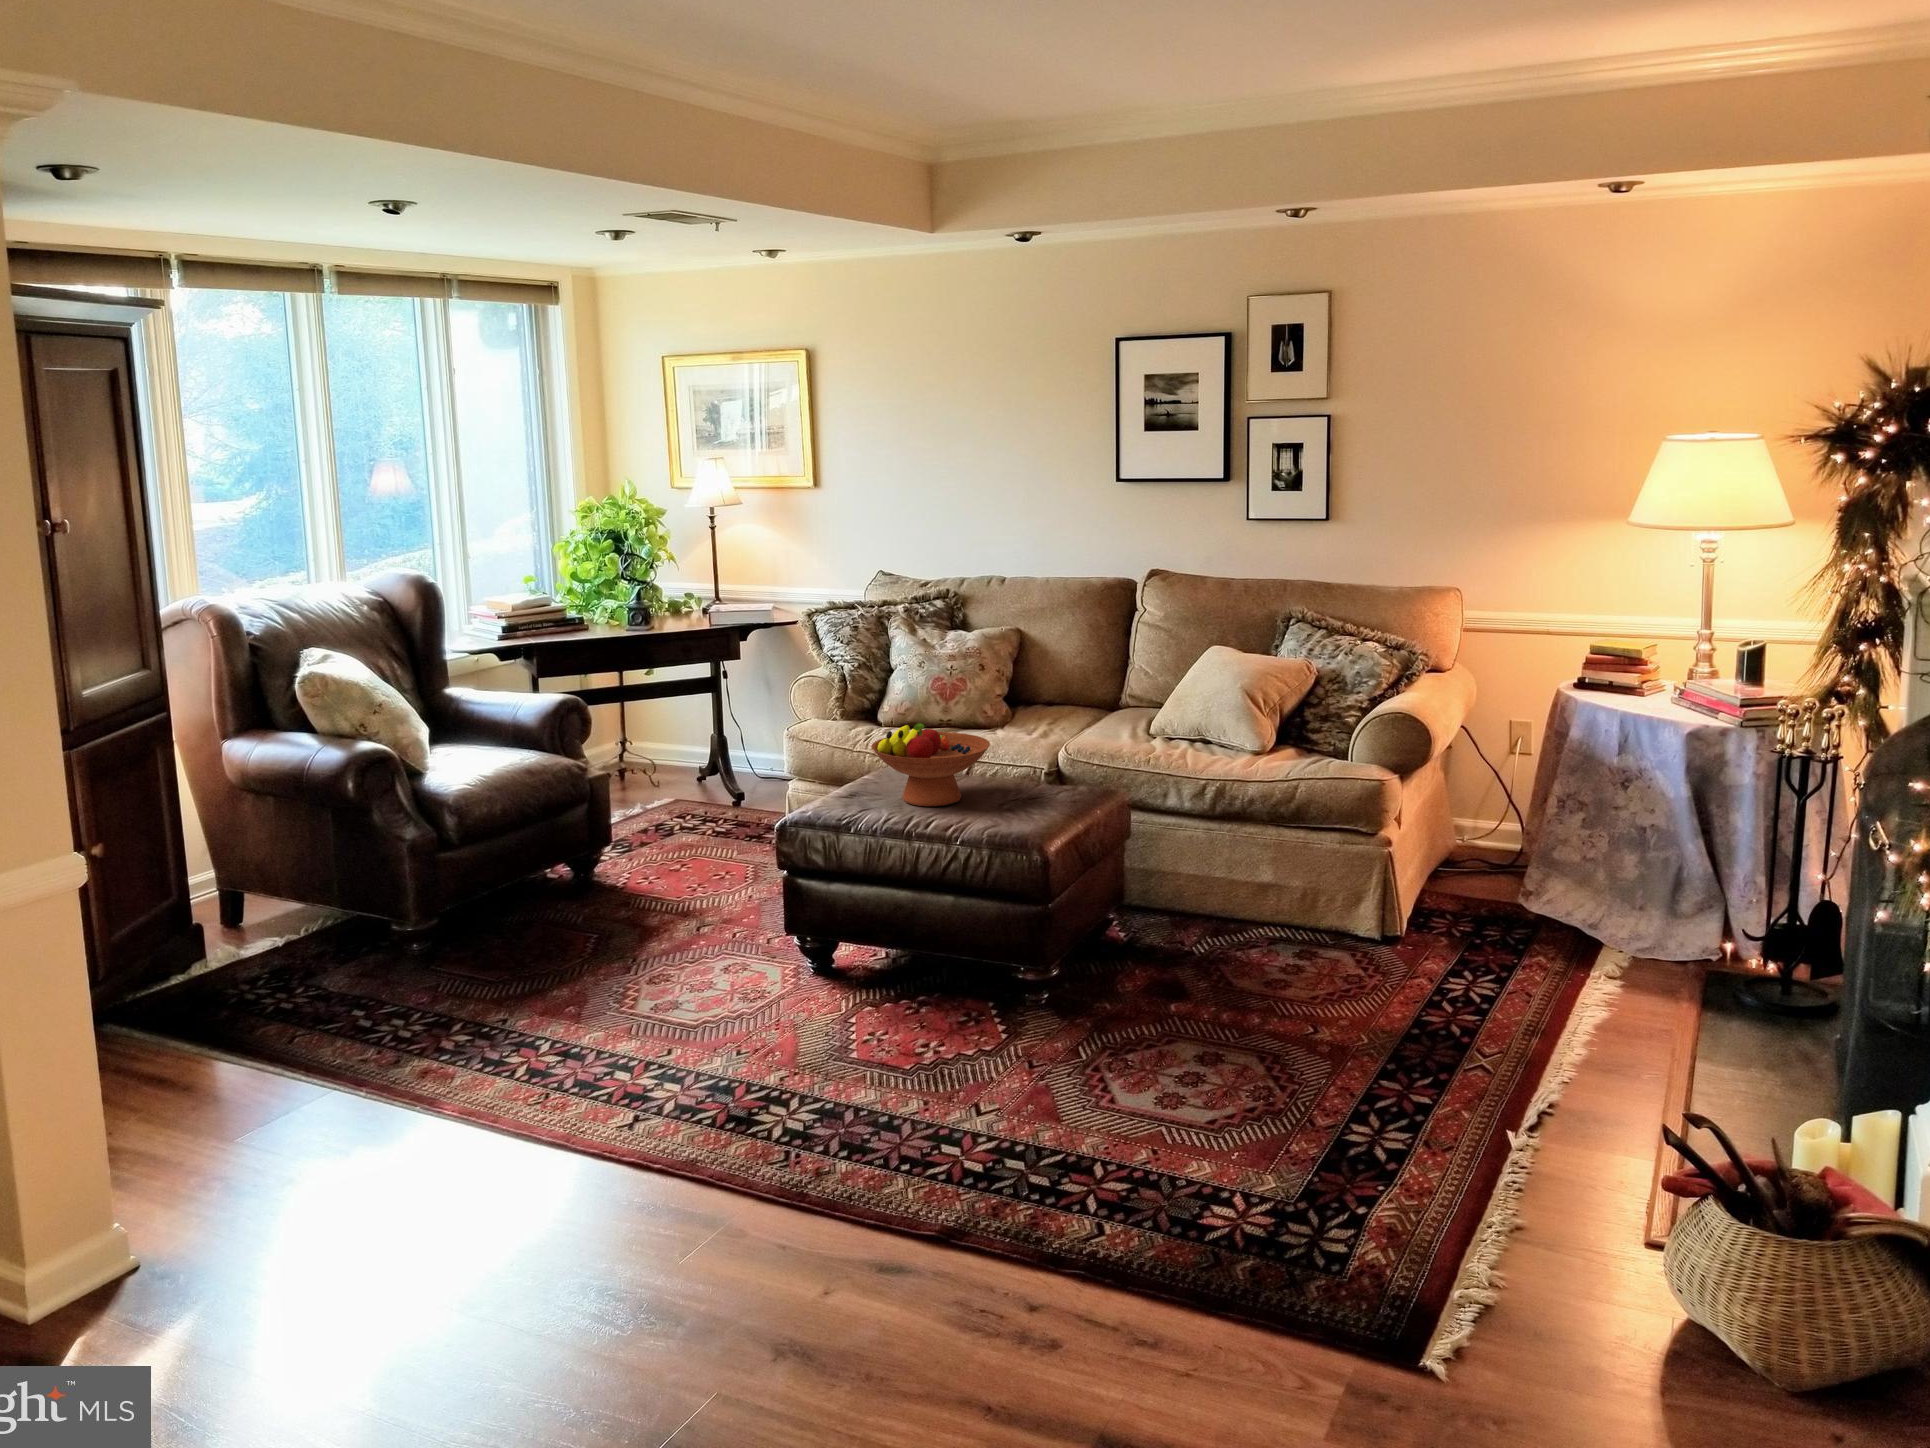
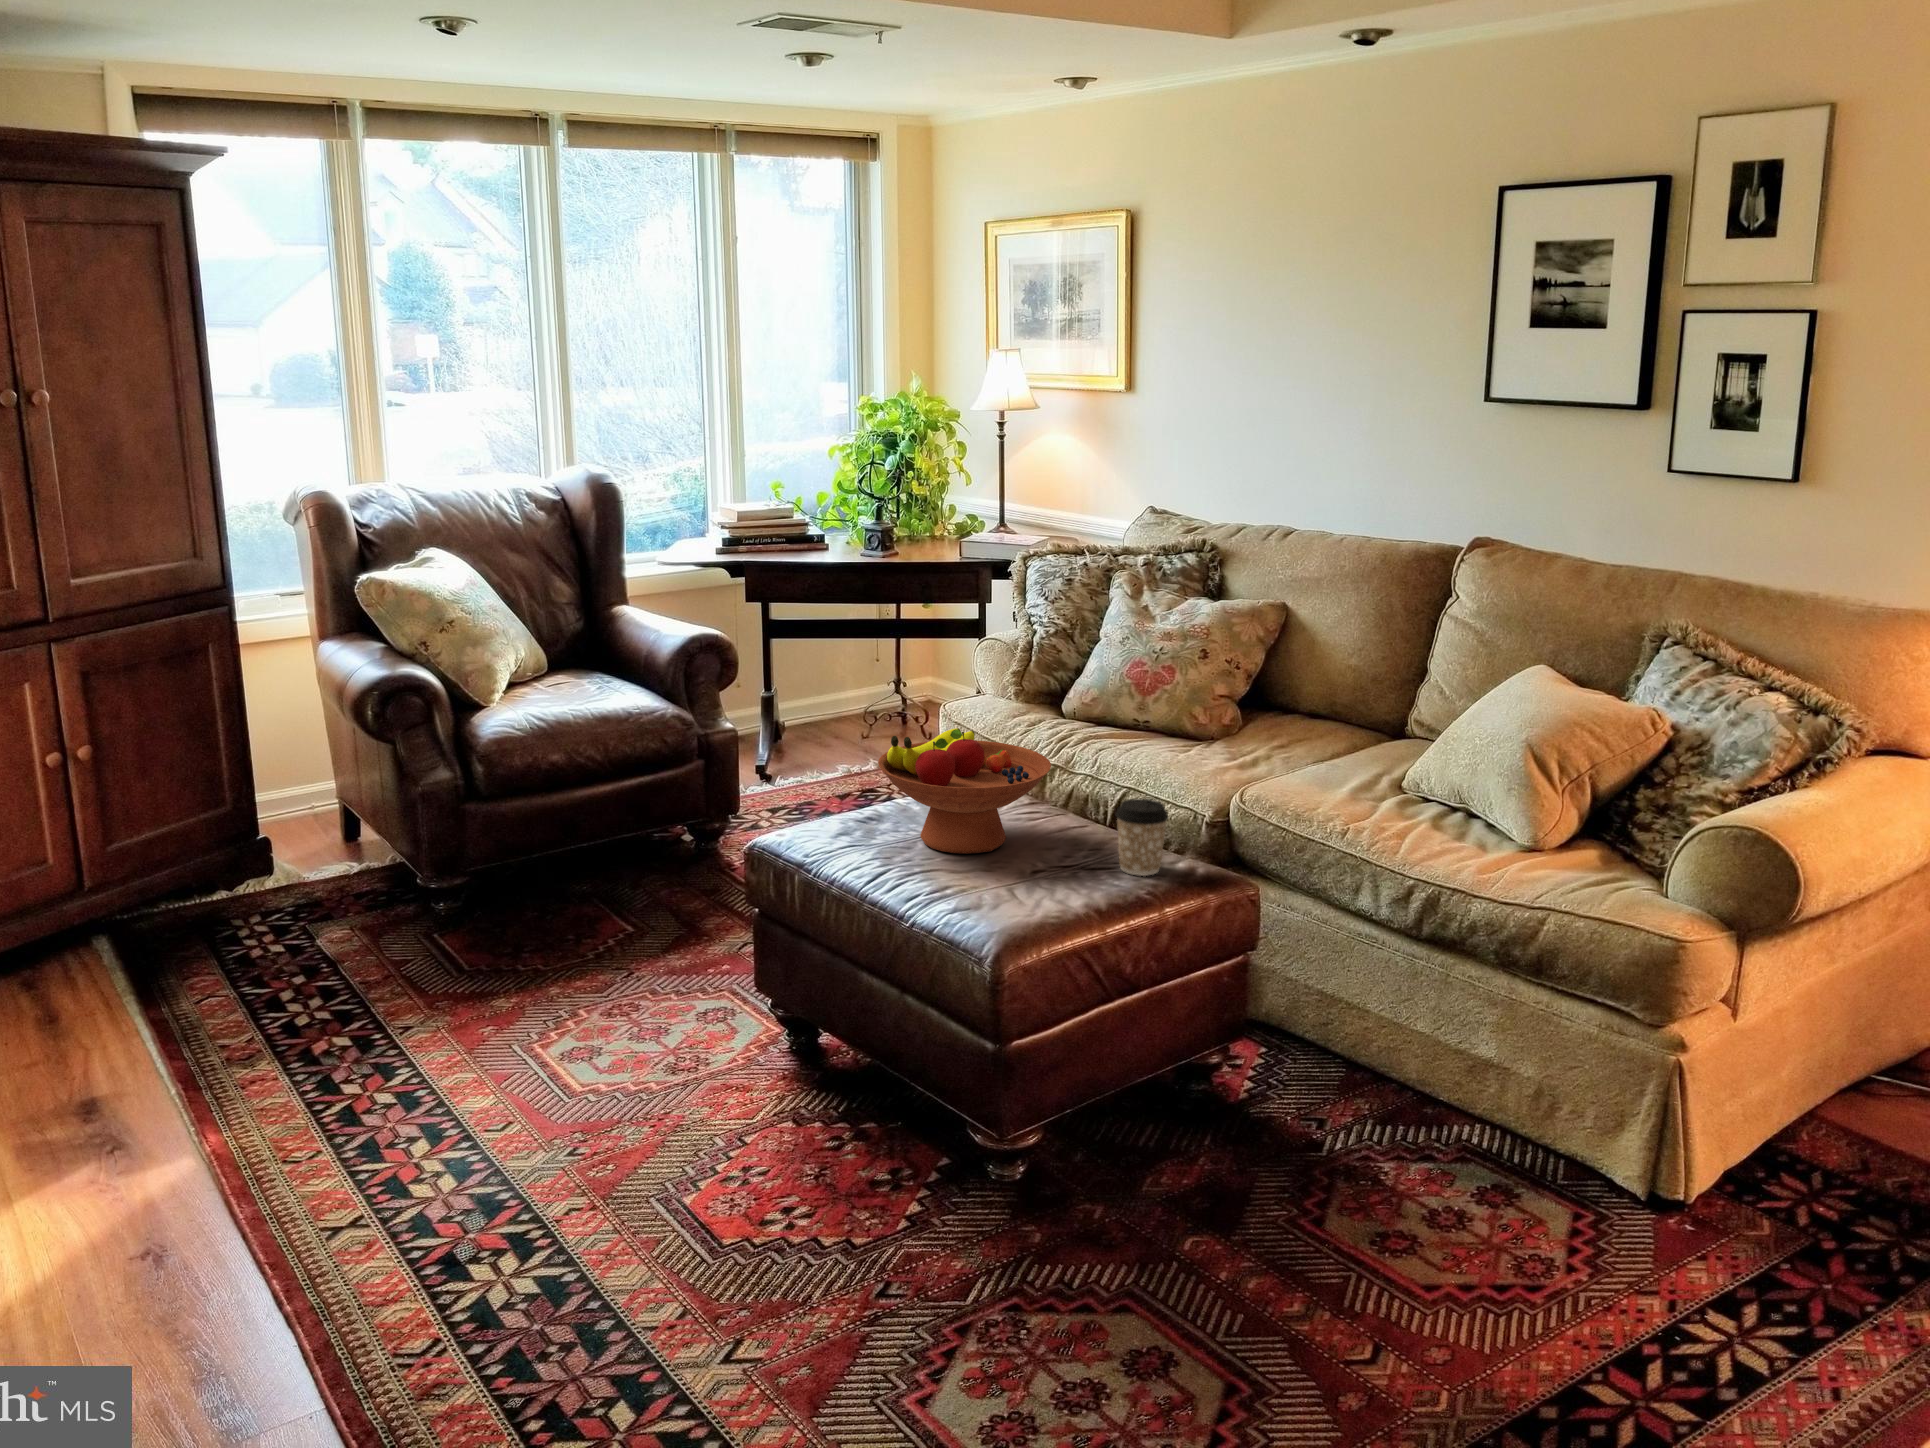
coffee cup: none [1038,751,1073,801] -> present [1116,799,1169,876]

